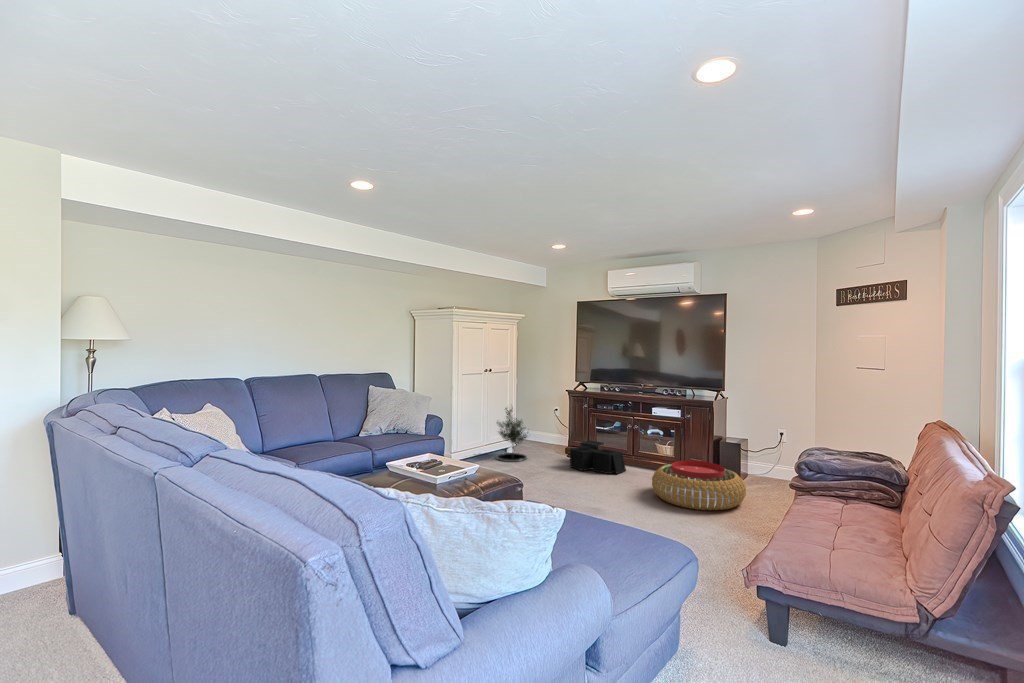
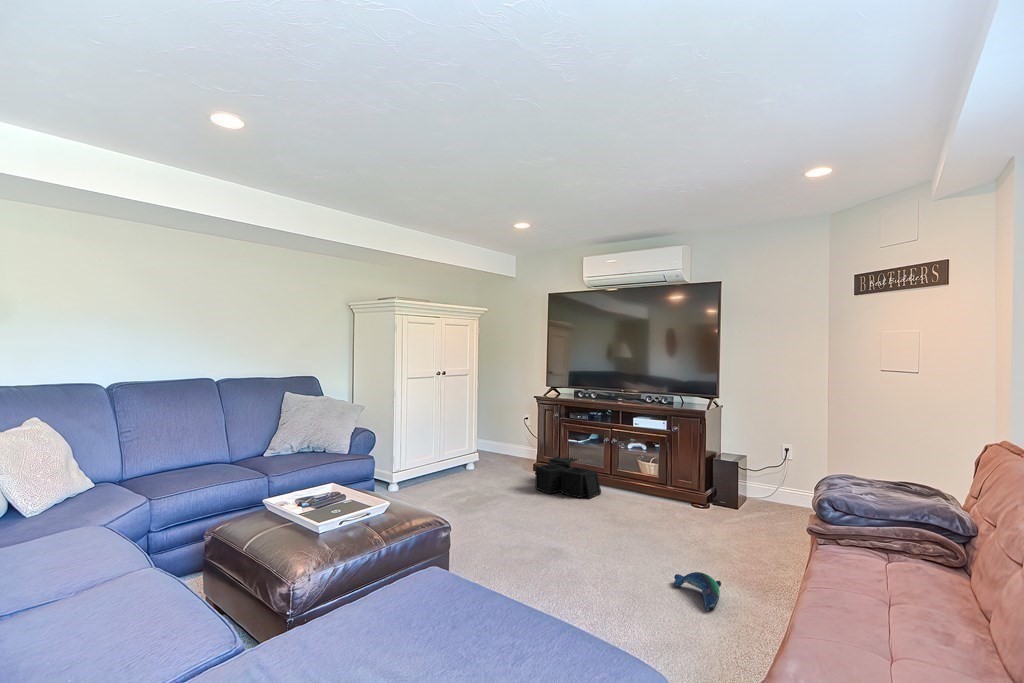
potted tree: present [496,408,528,462] -> none [451,411,492,481]
pouf: present [652,461,746,510] -> none [629,484,746,552]
plush toy: none [690,521,727,546] -> present [673,572,721,611]

